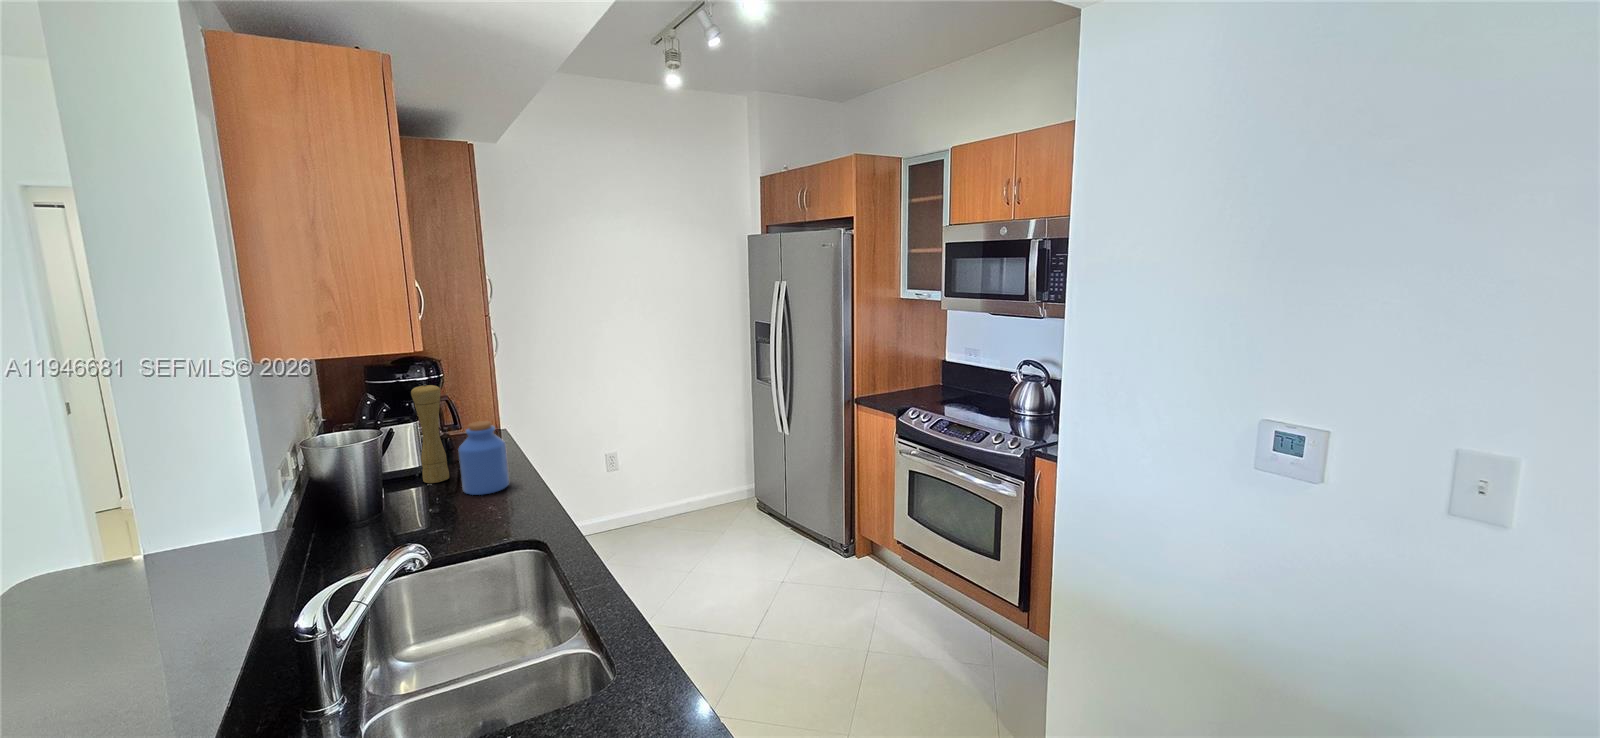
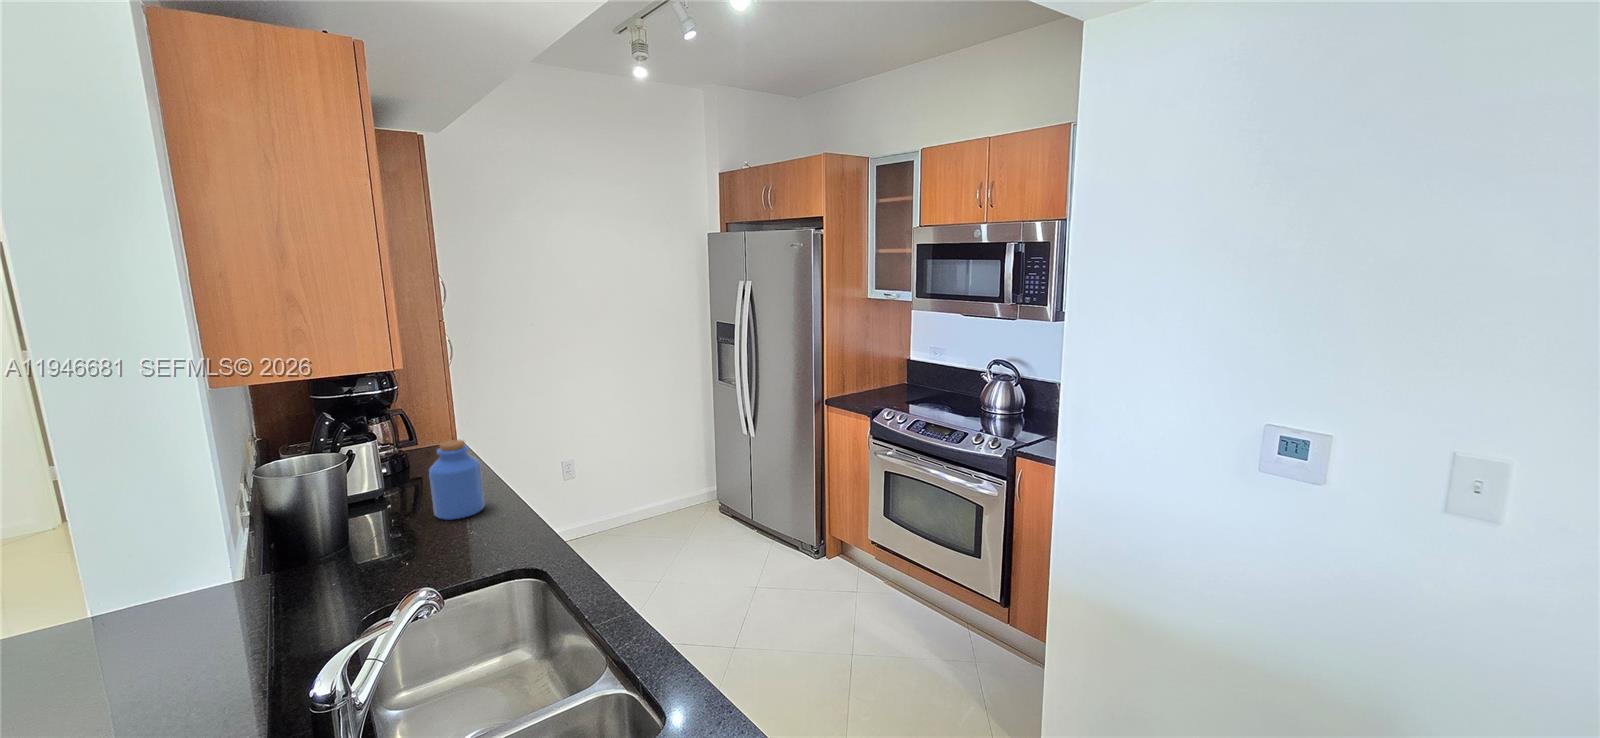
pepper mill: present [411,384,449,483] -> none [372,401,415,508]

